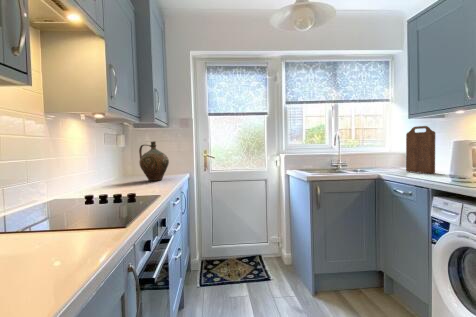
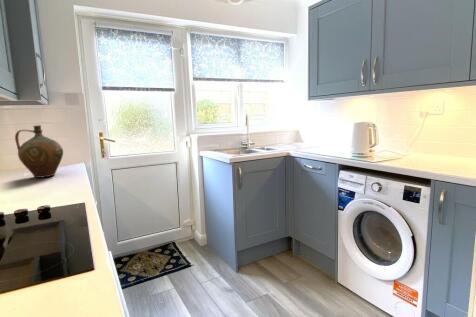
cutting board: present [406,126,435,173] -> none [307,108,331,149]

